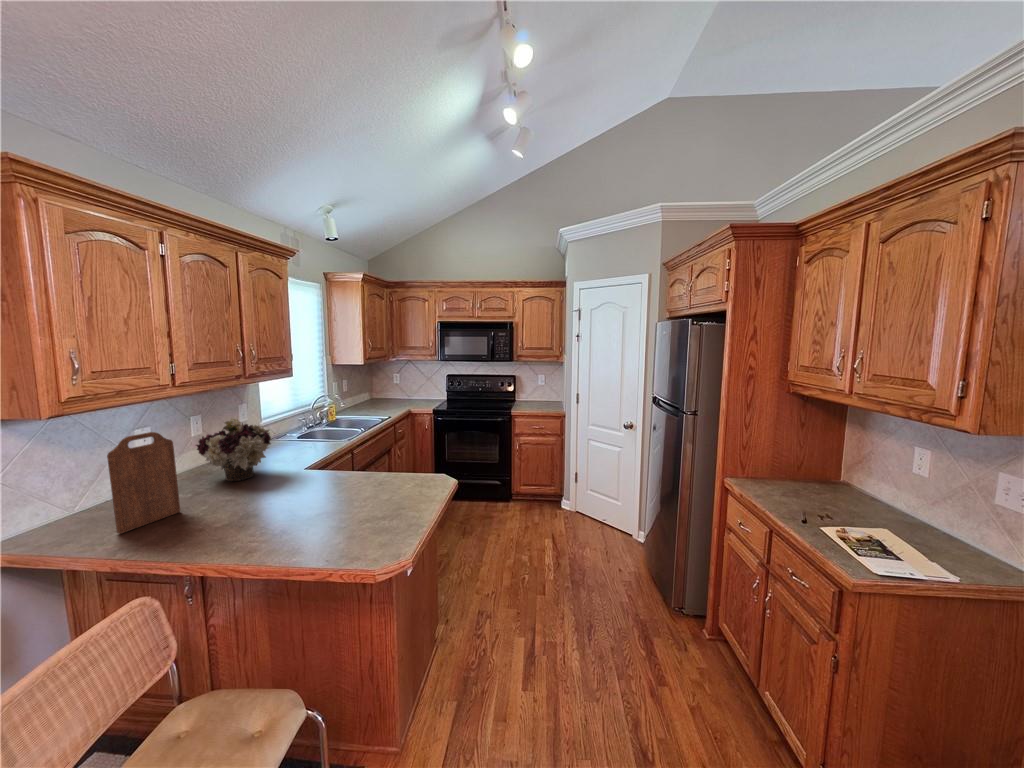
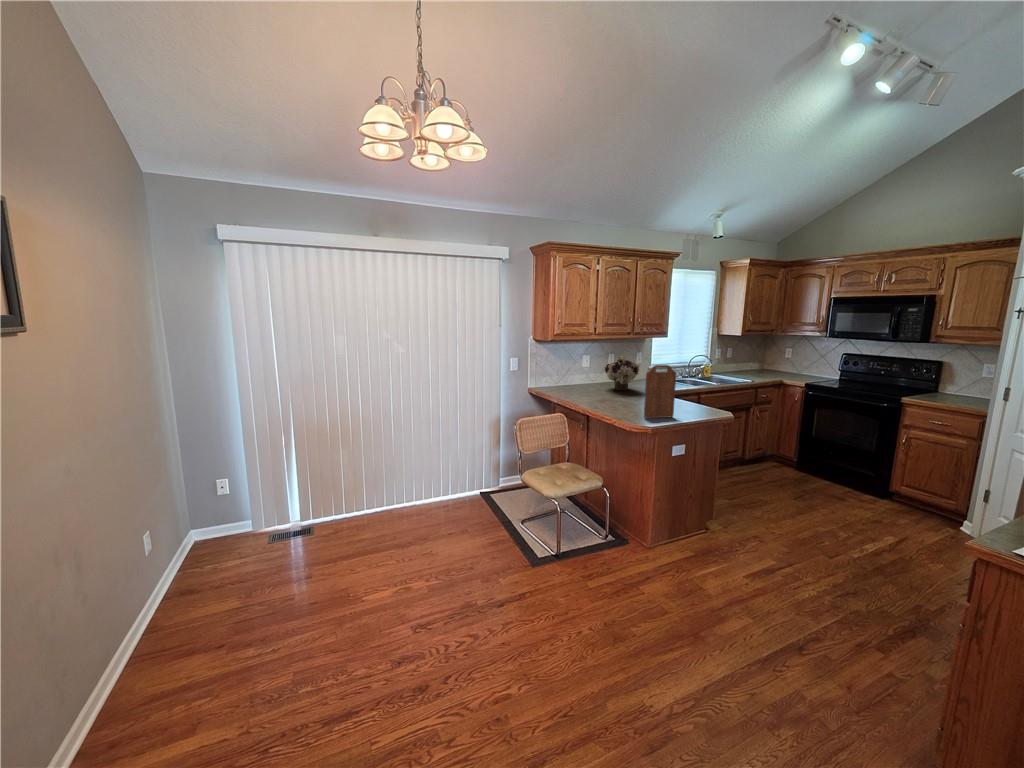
cutting board: present [107,432,180,534] -> present [644,365,676,418]

